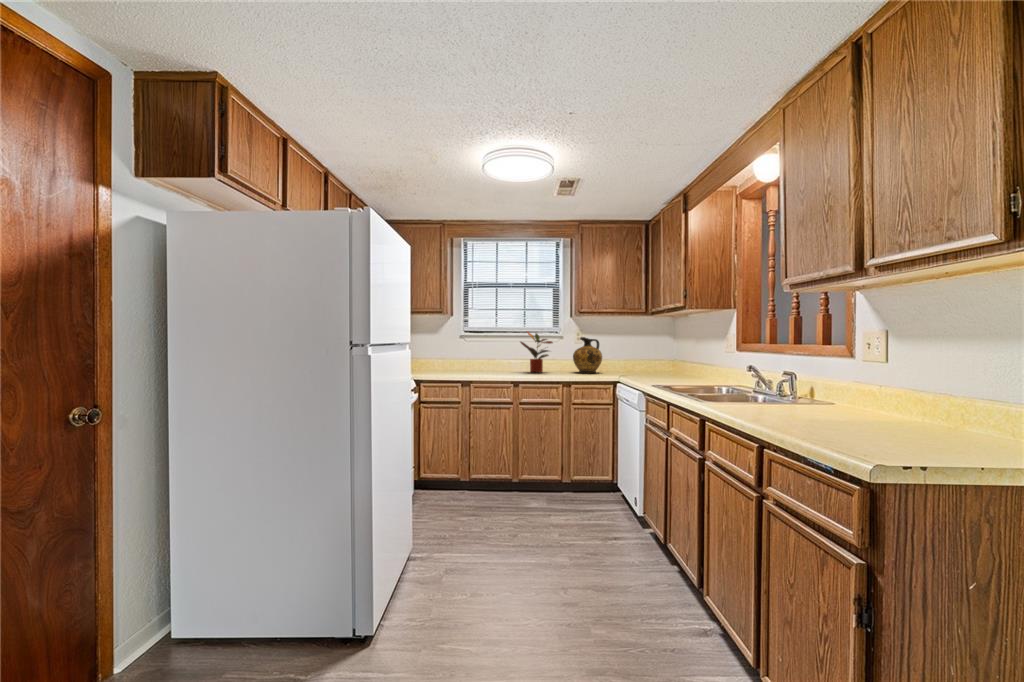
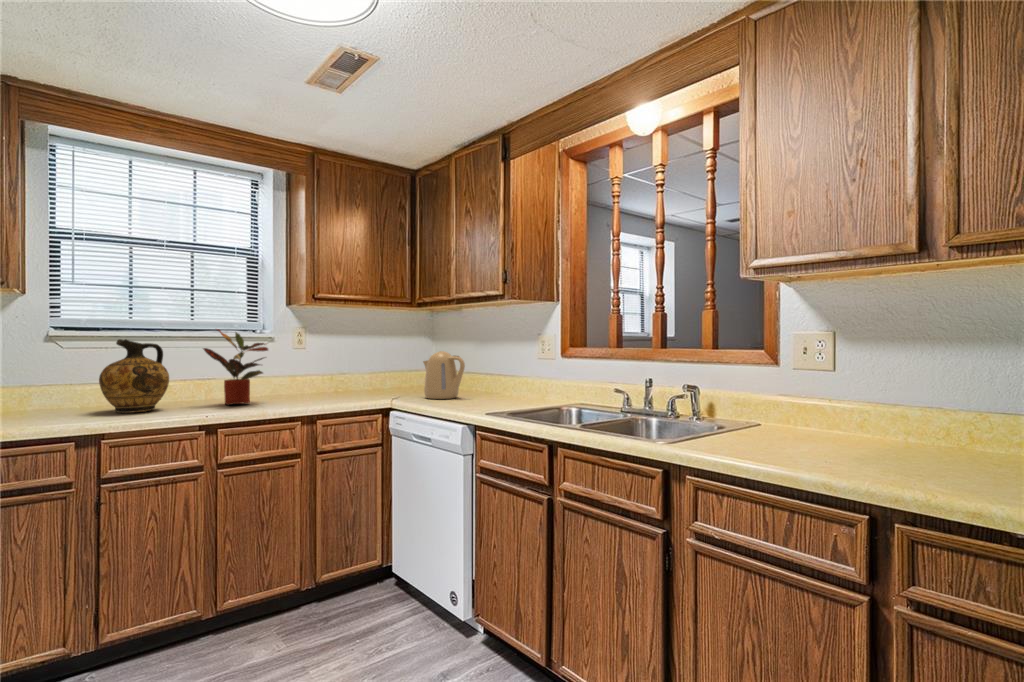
ceramic jug: present [573,337,602,373] -> present [99,339,169,413]
kettle: none [644,345,670,377] -> present [423,351,465,399]

